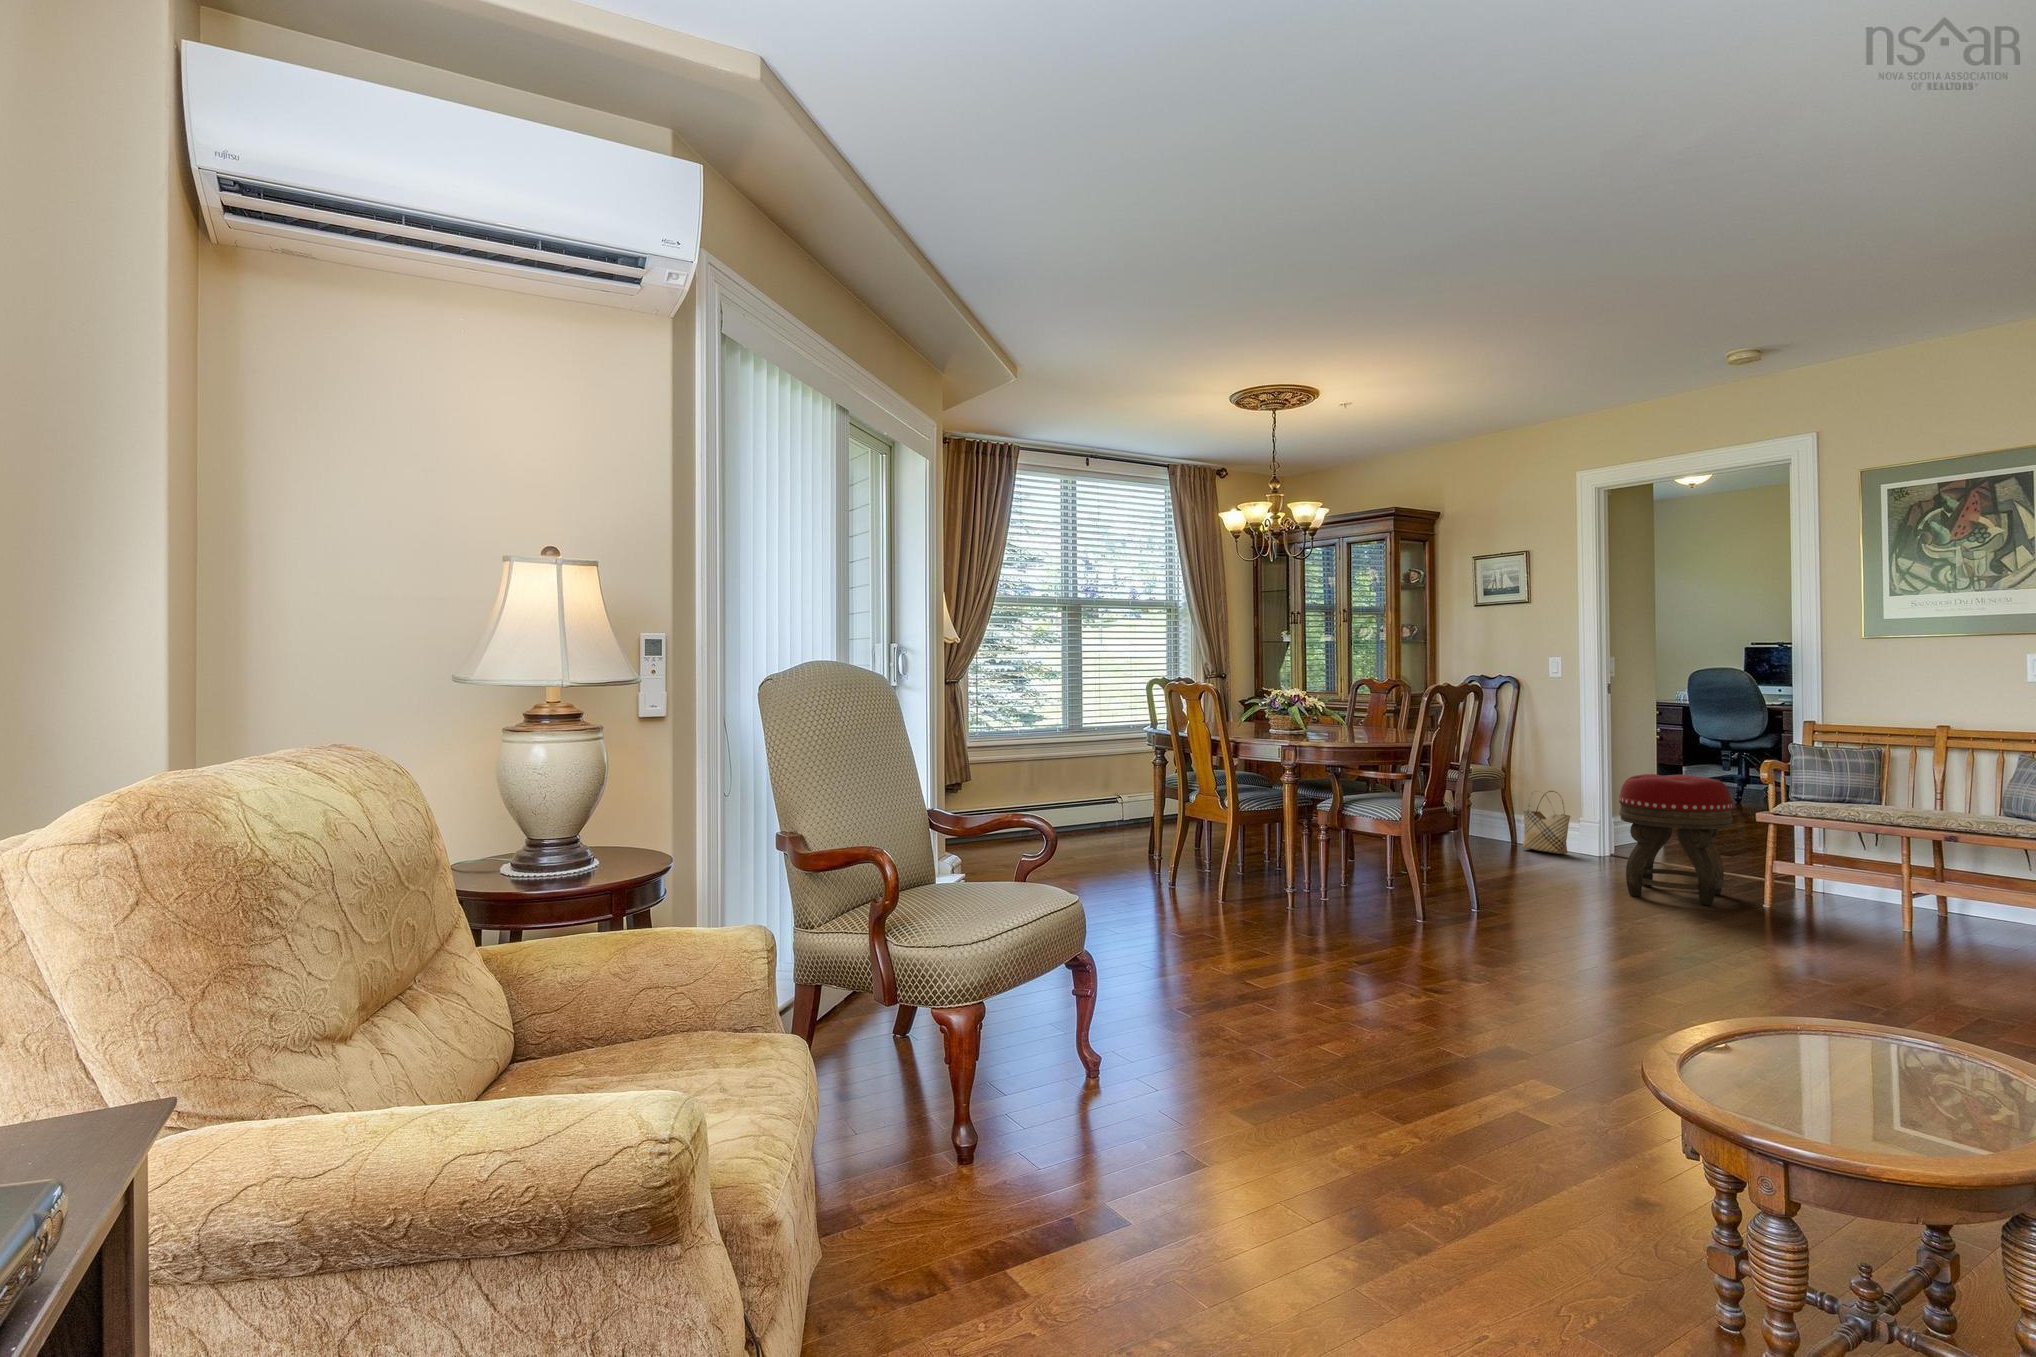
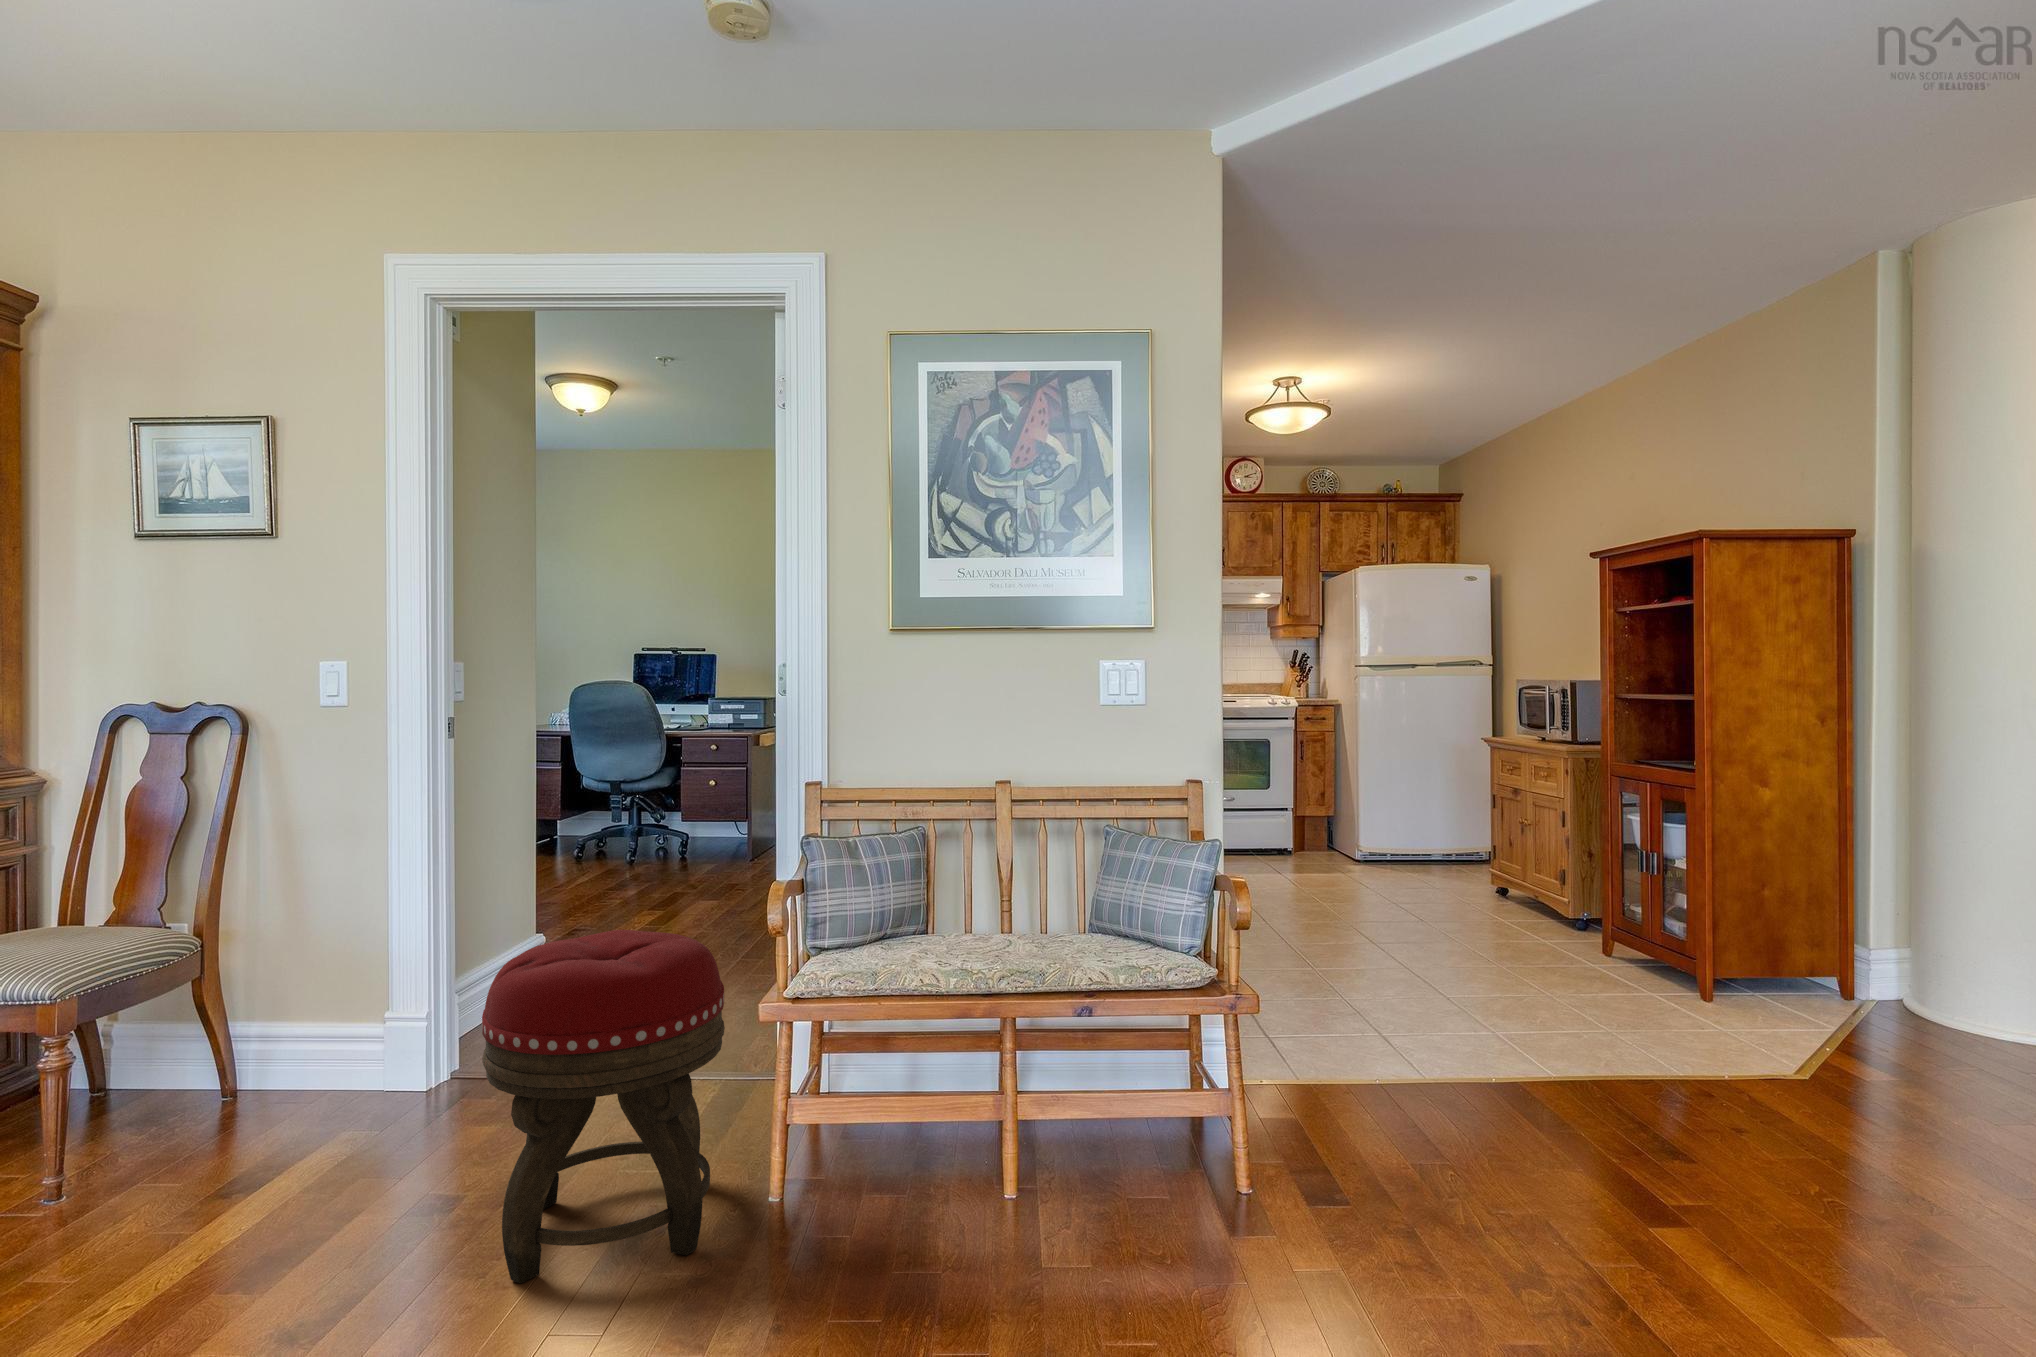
woven basket: present [1523,791,1570,854] -> none [257,965,372,1116]

